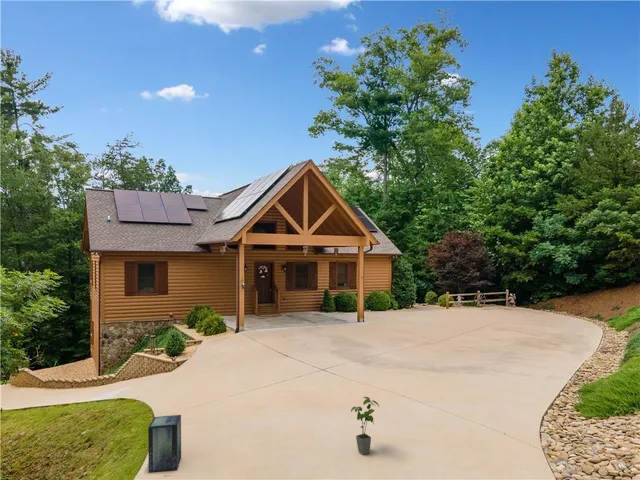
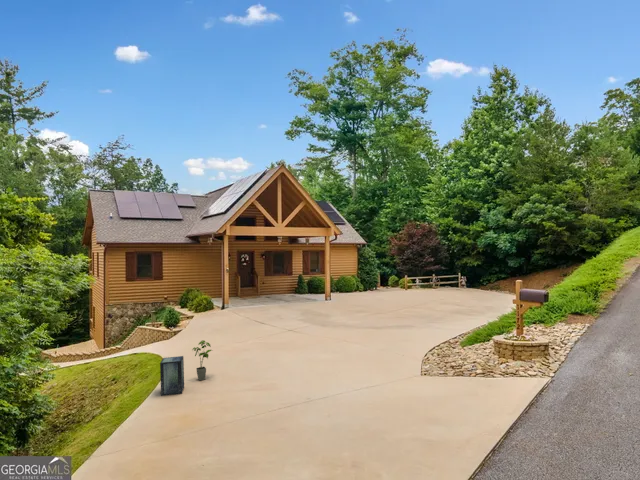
house plant: present [351,397,379,455] -> present [193,340,211,381]

